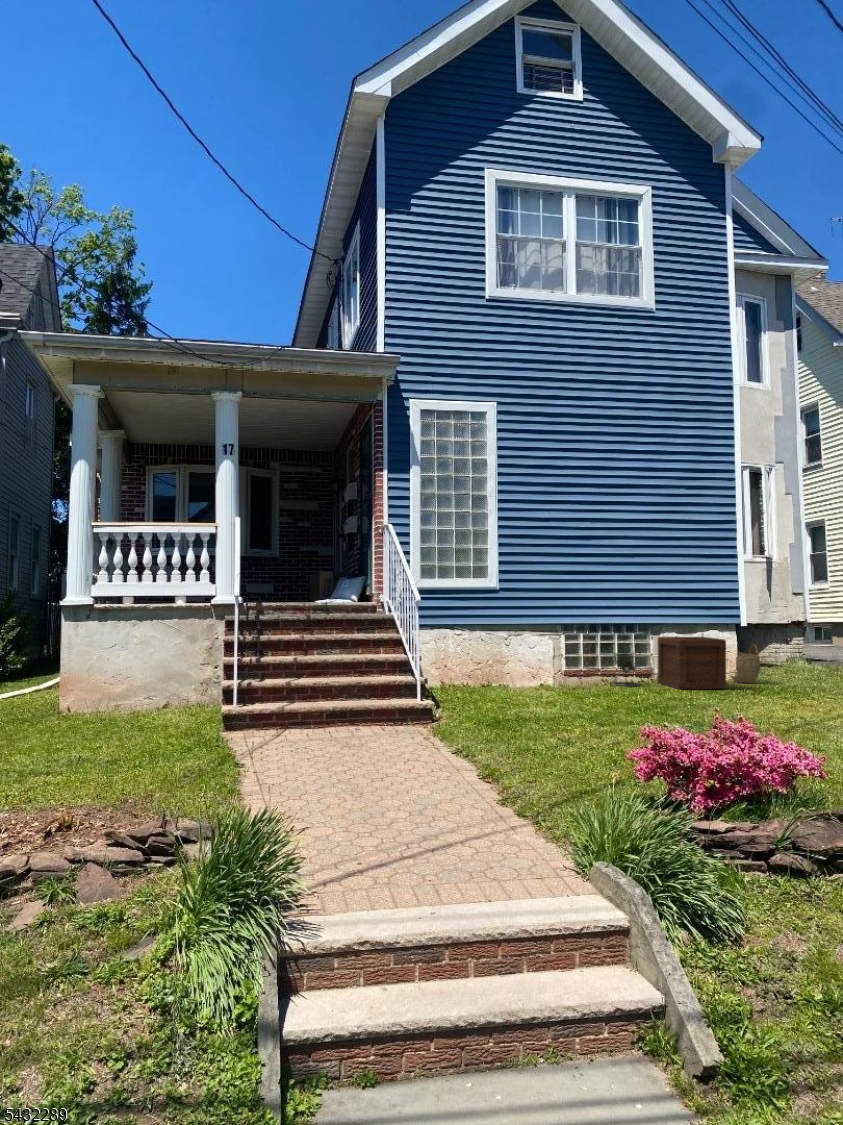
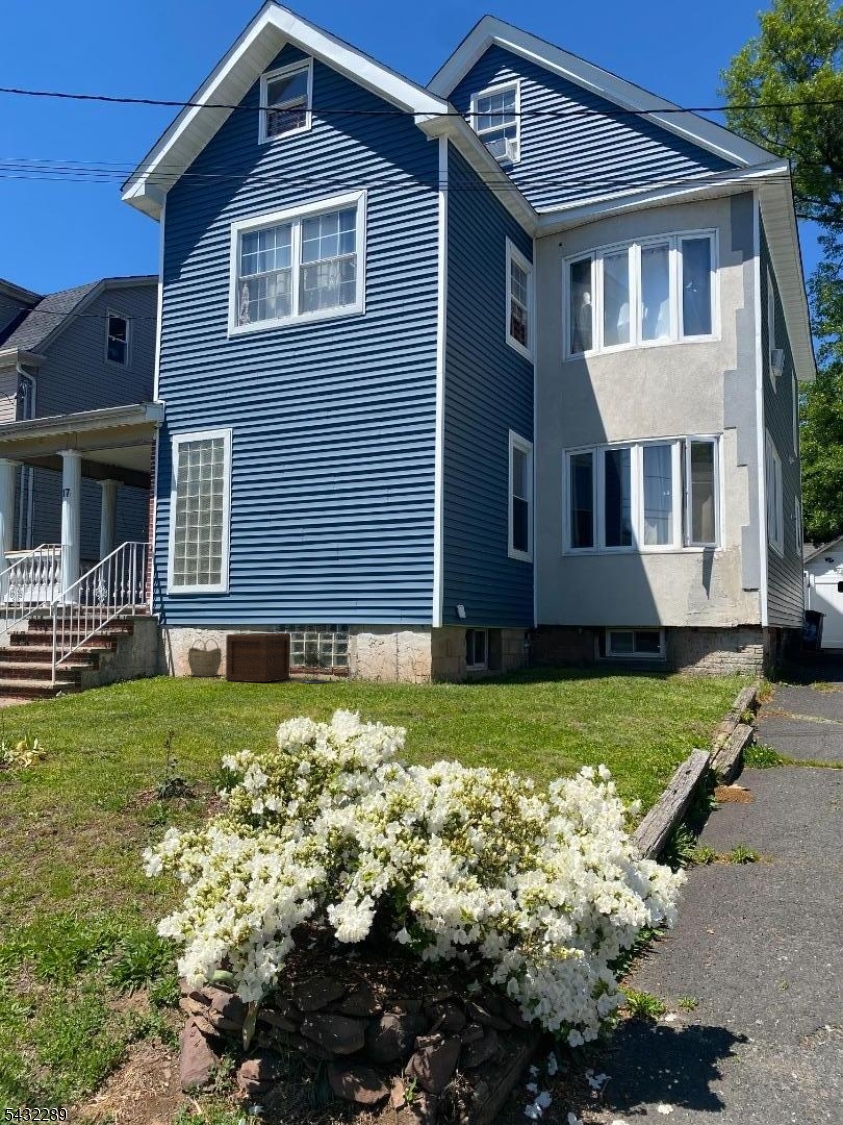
wooden crate: present [658,637,726,689] -> present [226,633,291,682]
woven basket: present [731,644,760,683] -> present [188,639,222,677]

